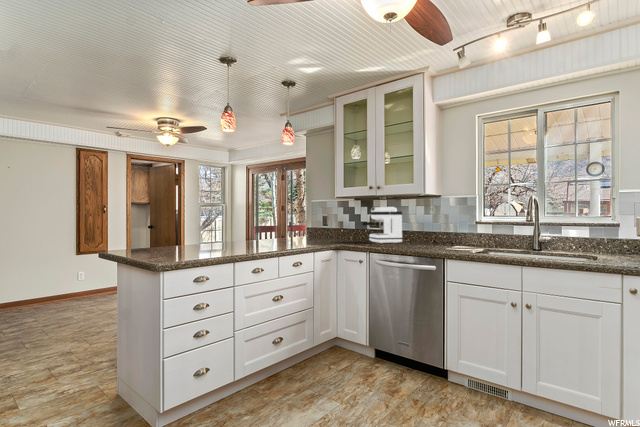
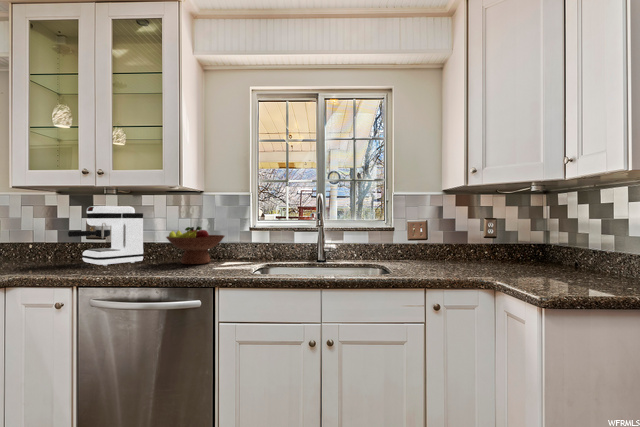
fruit bowl: none [416,220,456,246] -> present [166,226,225,264]

